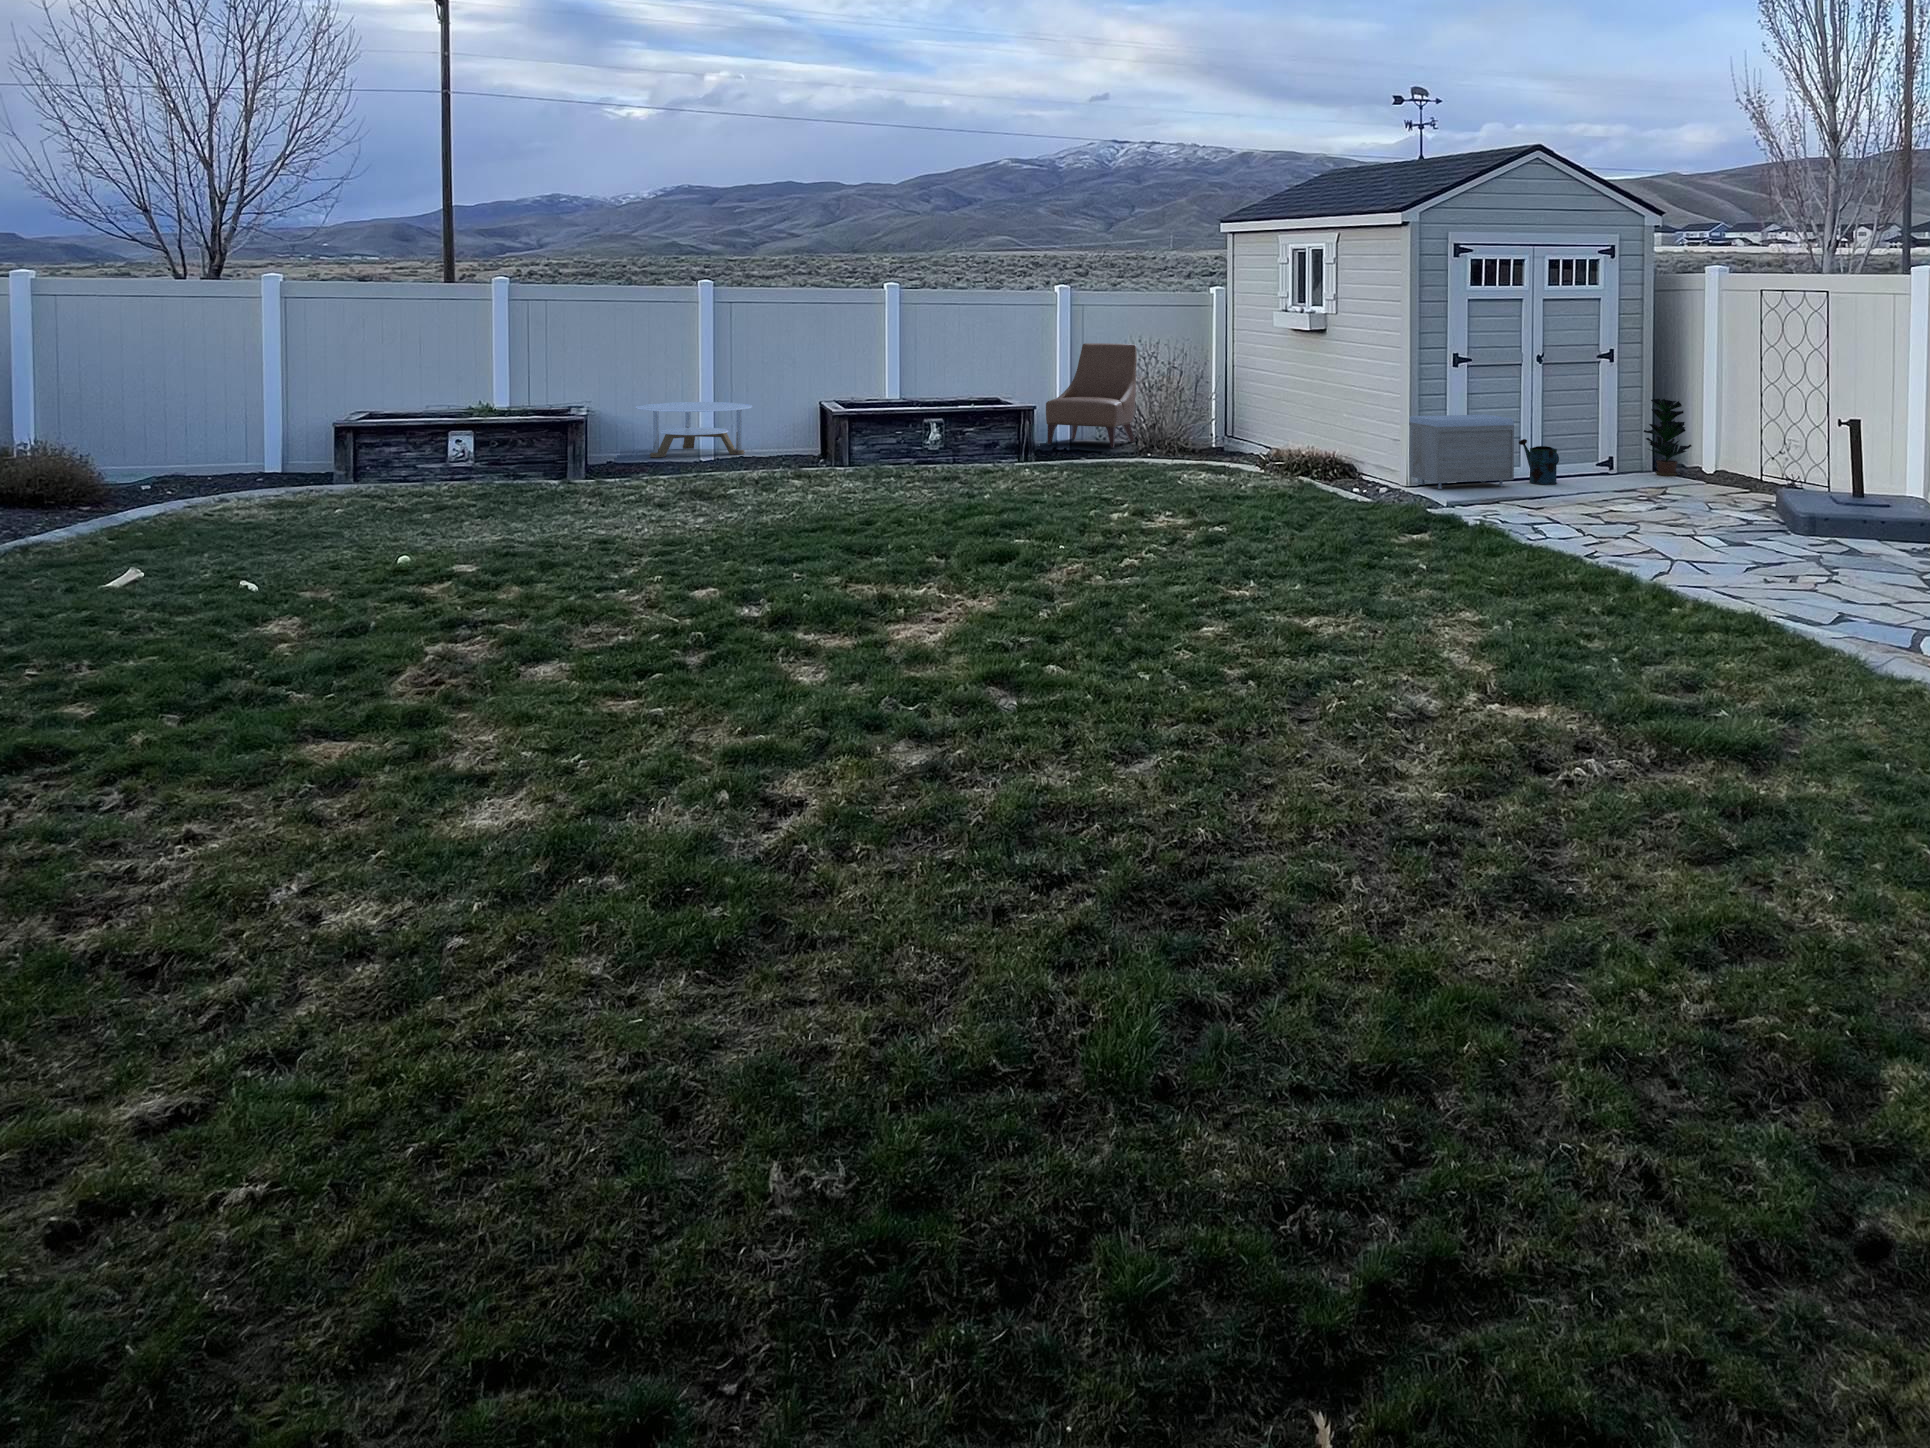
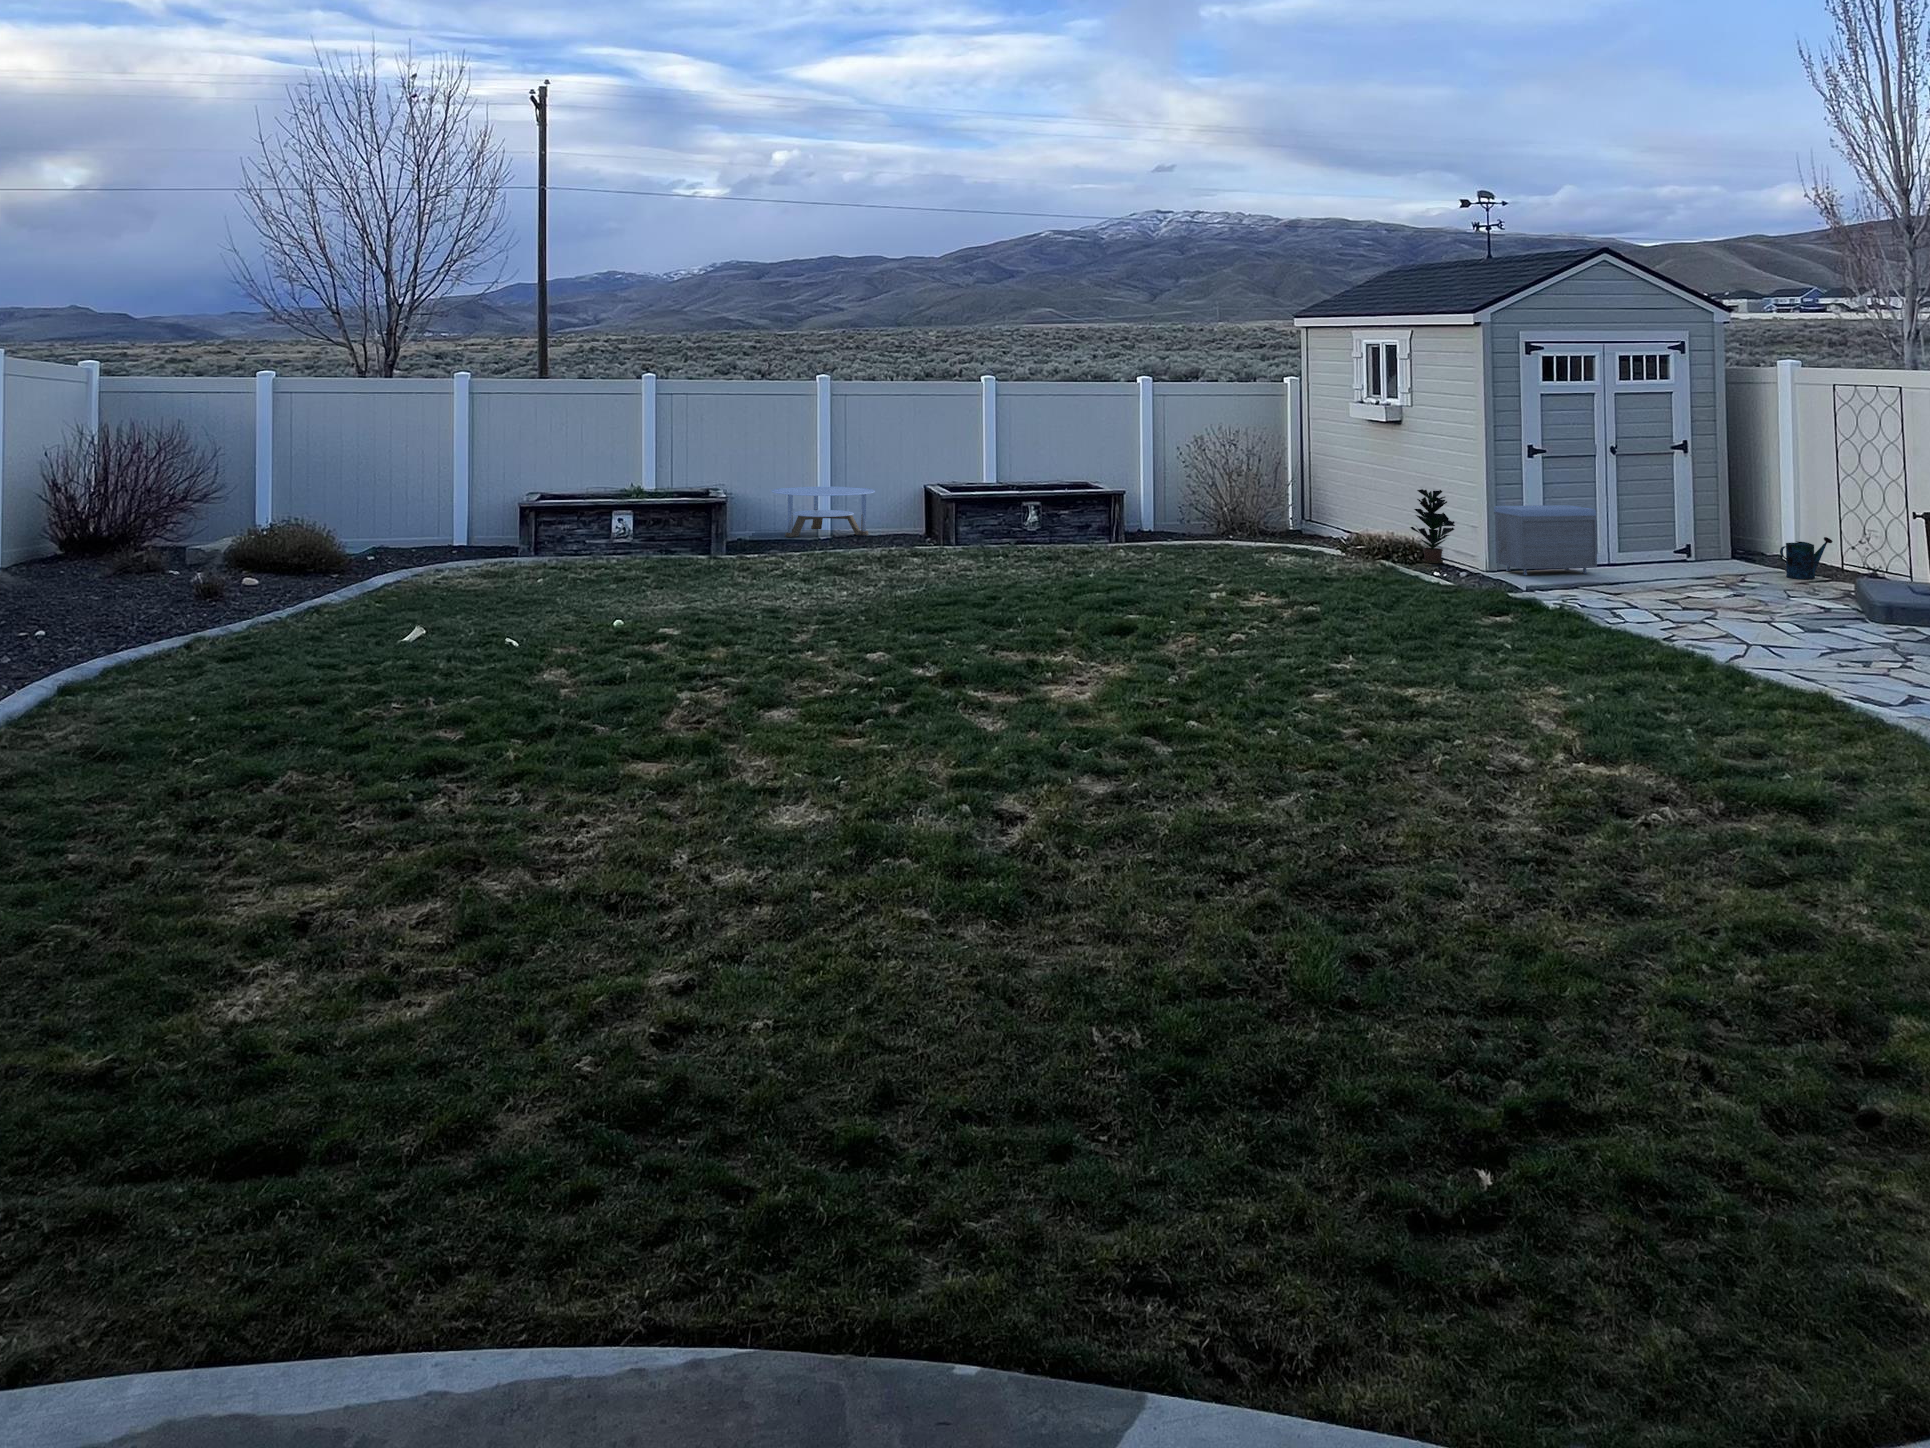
chair: present [1046,343,1137,448] -> none [1144,434,1228,533]
potted plant: present [1643,399,1691,476] -> present [1410,489,1455,563]
watering can: present [1519,439,1559,484] -> present [1780,537,1833,579]

